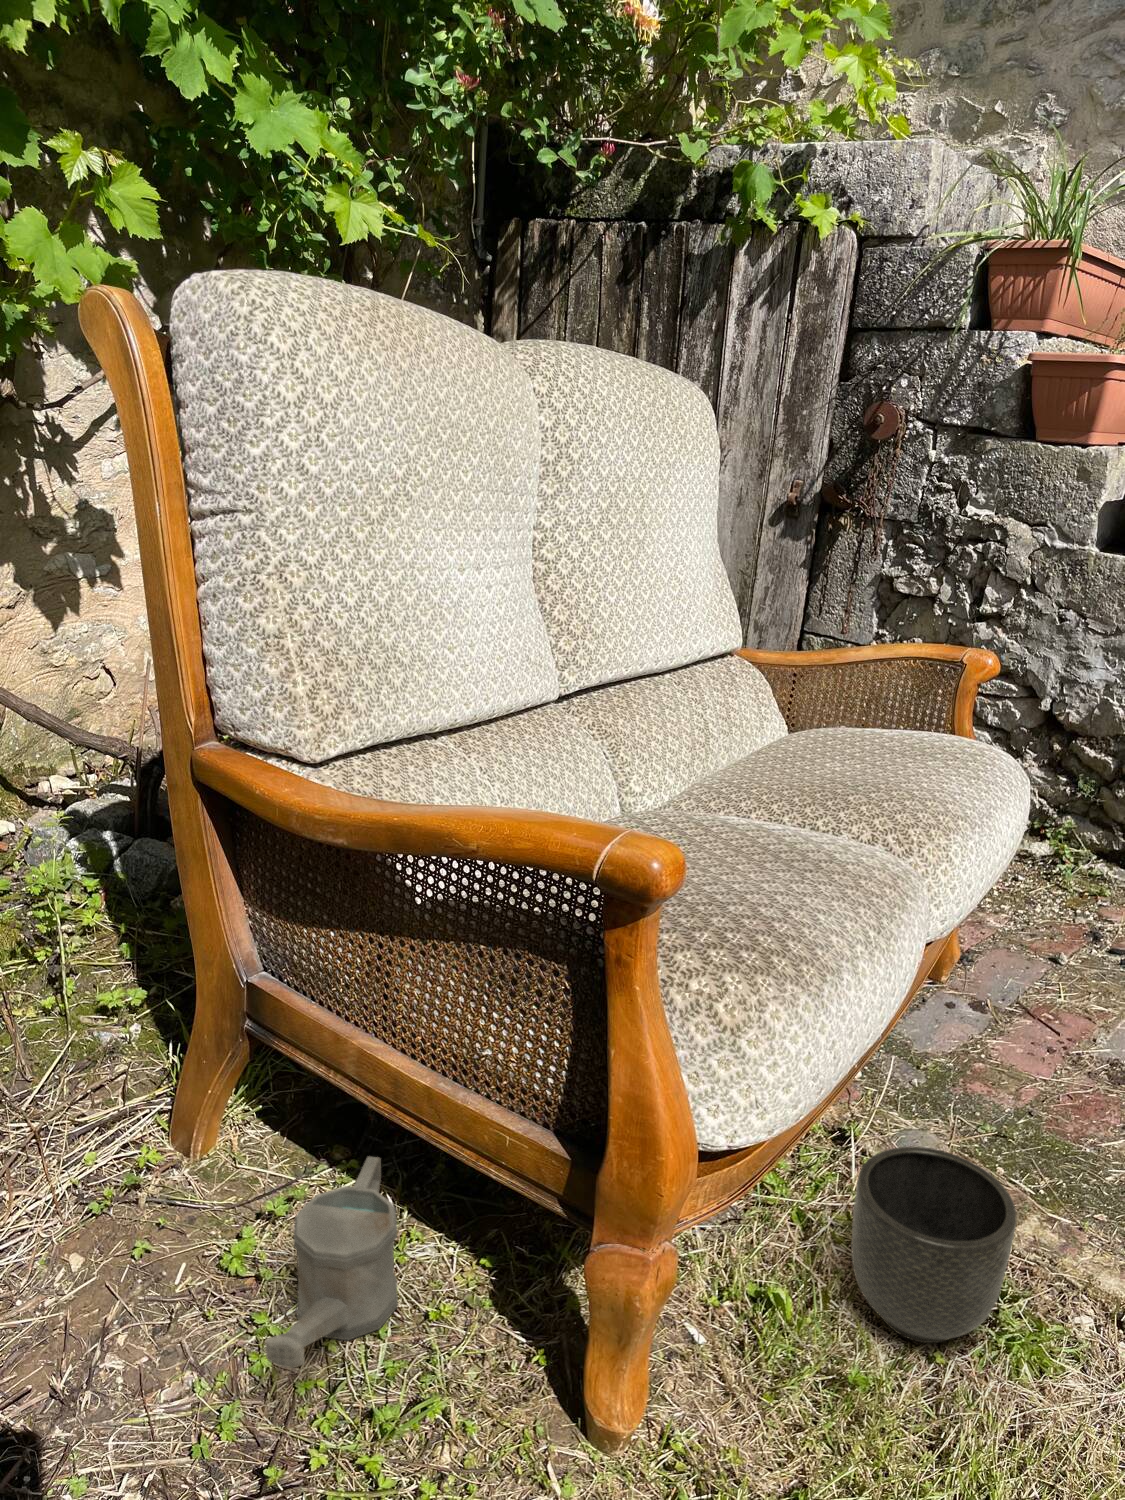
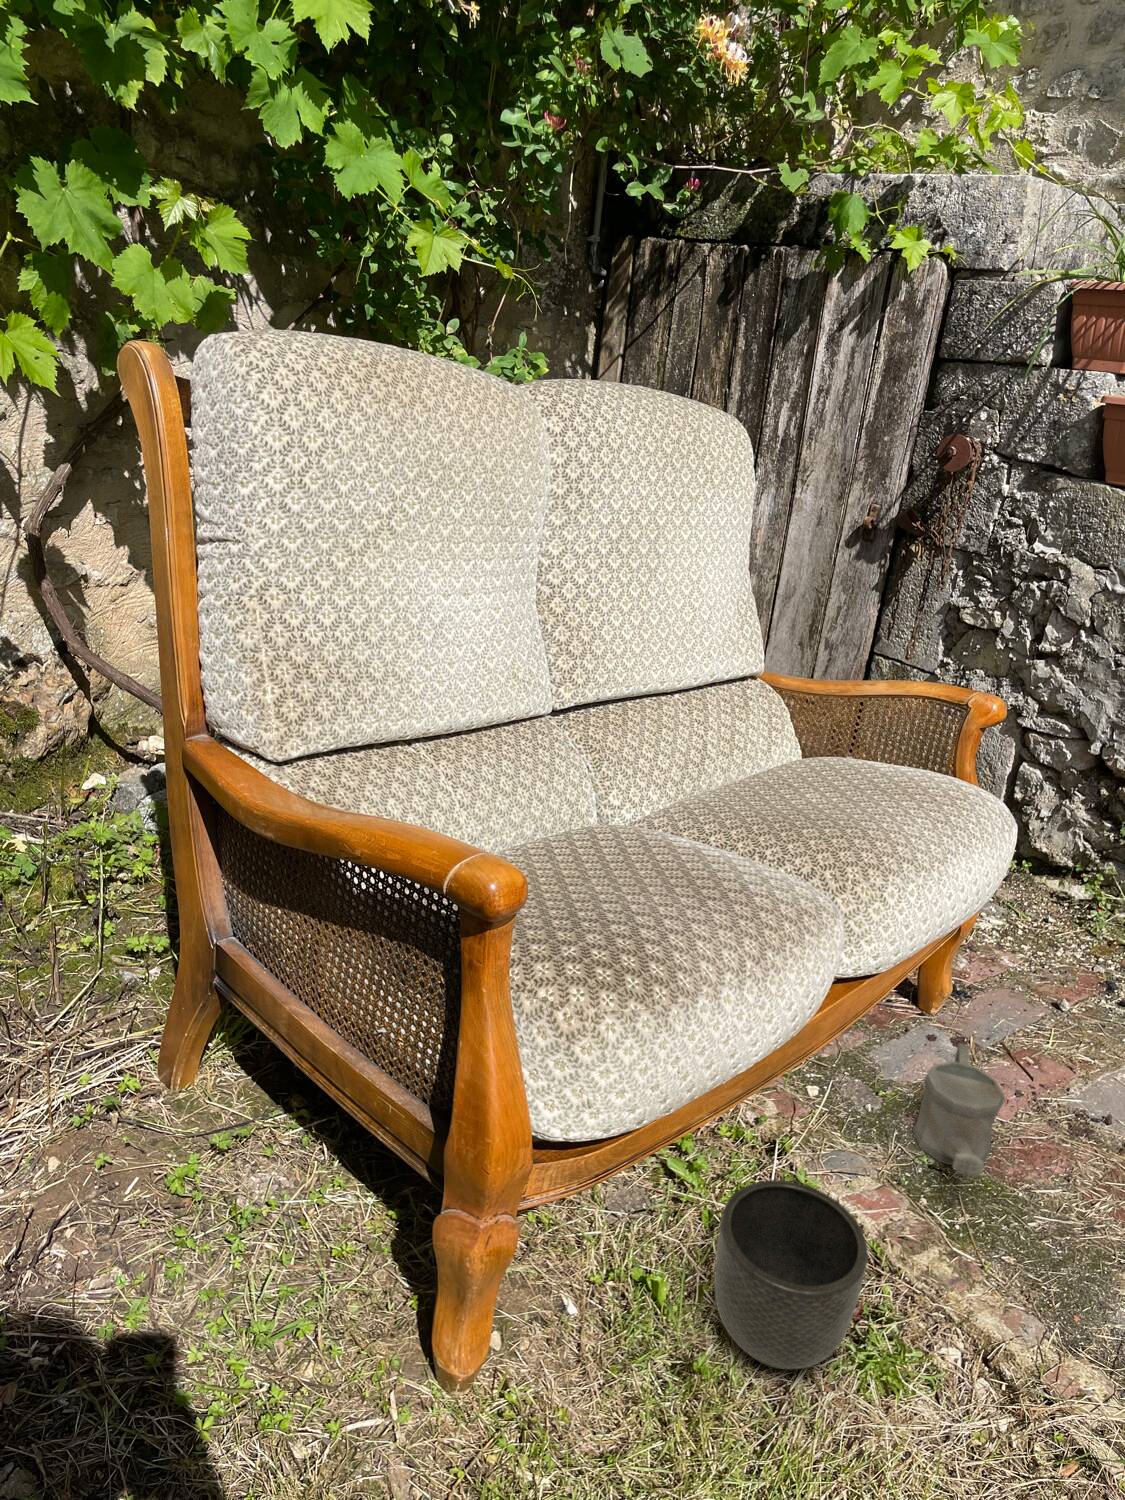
watering can: present [266,1157,398,1368] -> present [913,1043,1005,1177]

